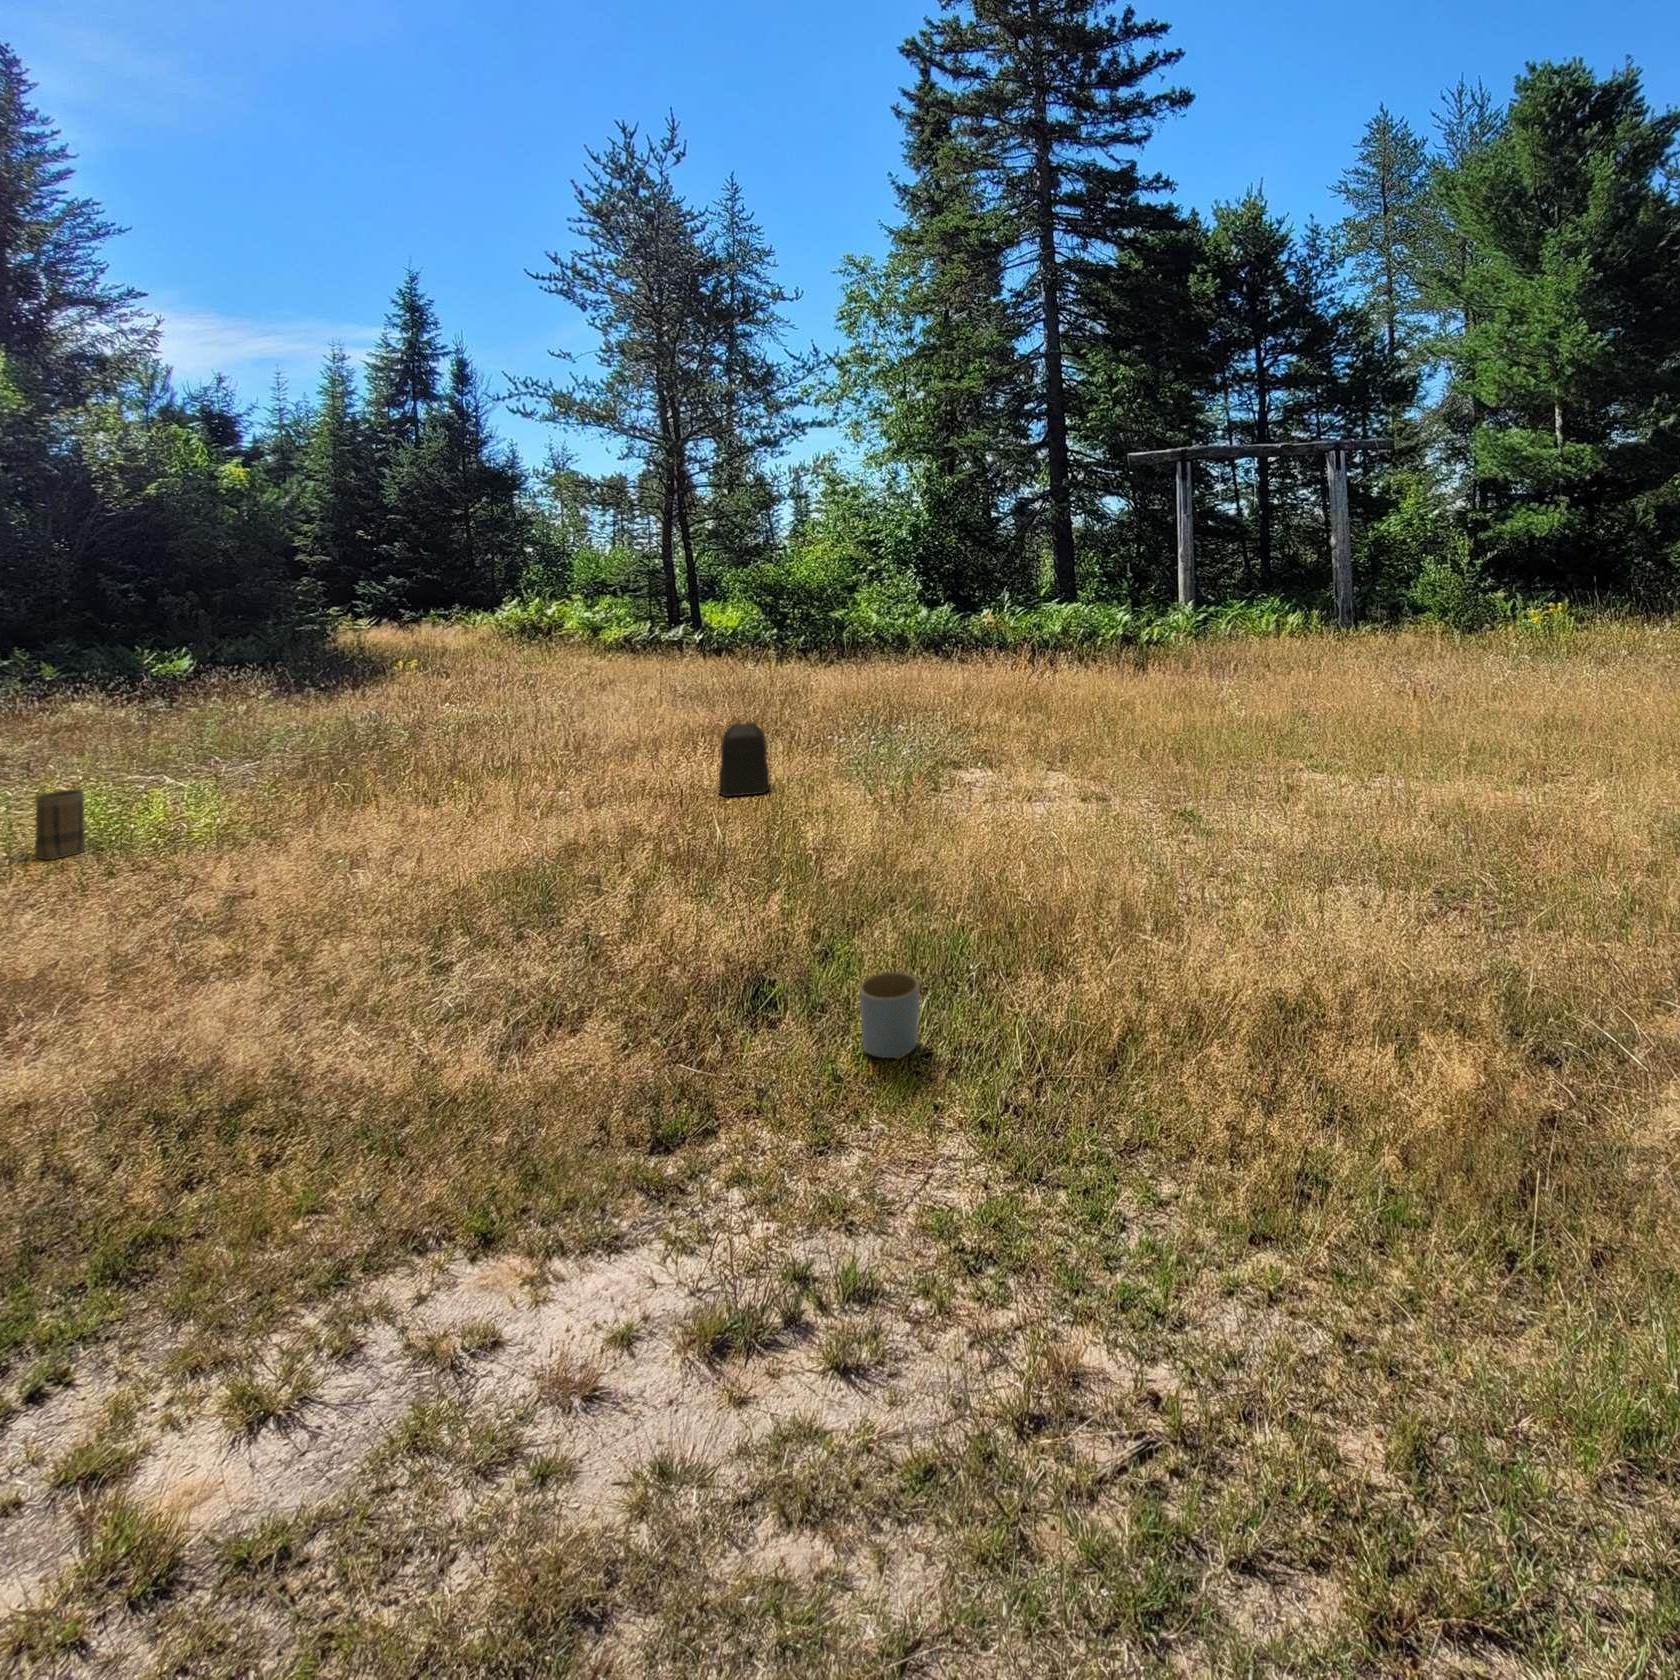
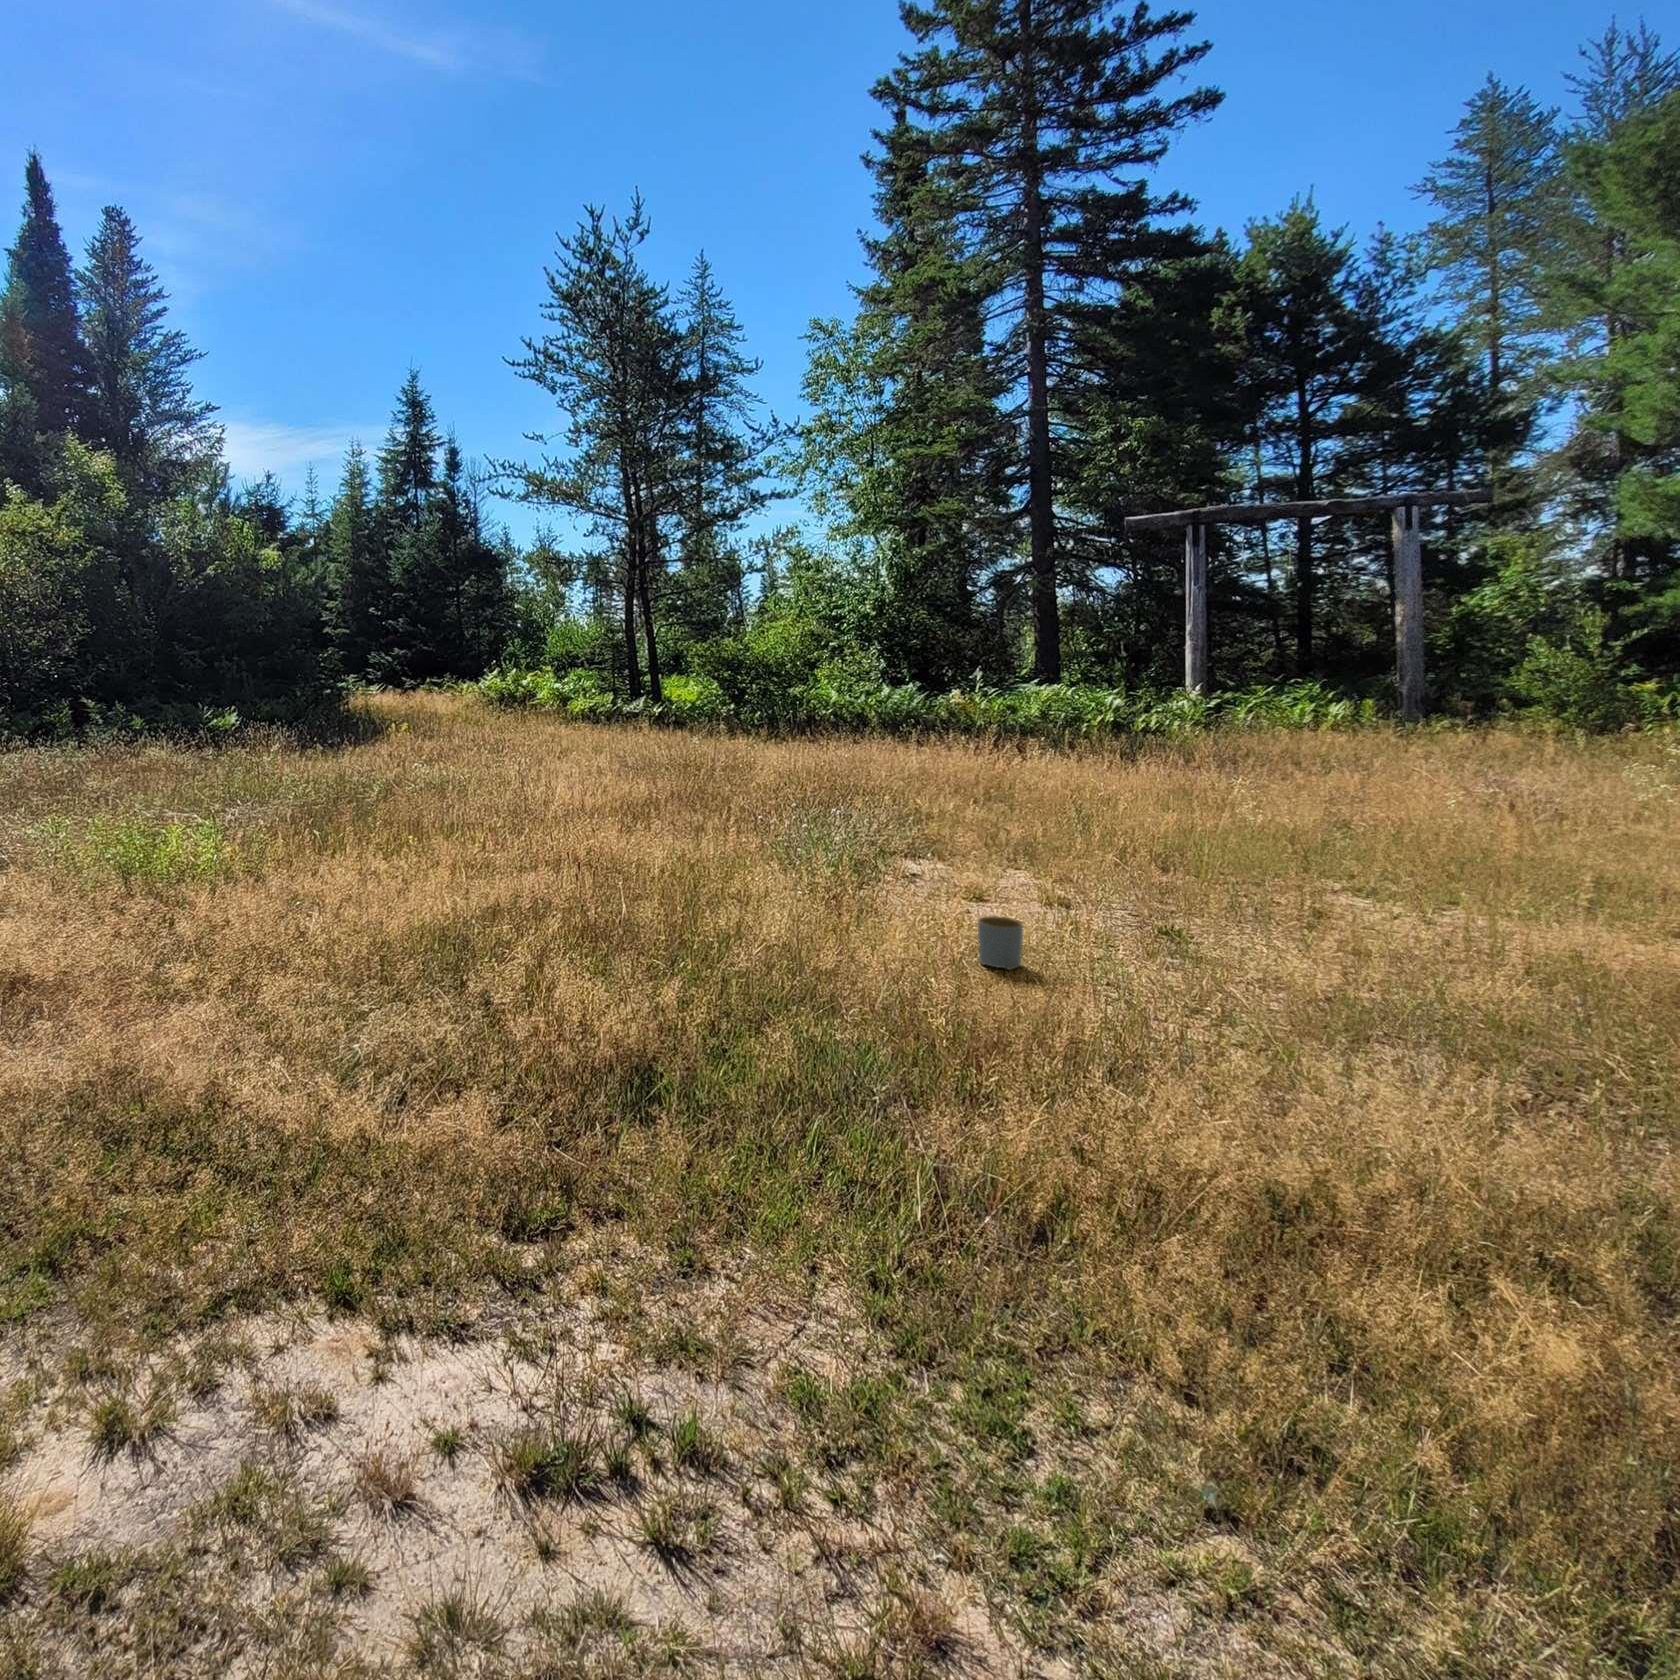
backpack: present [719,722,770,796] -> none [775,760,818,821]
basket: present [35,789,85,860] -> none [343,775,369,819]

